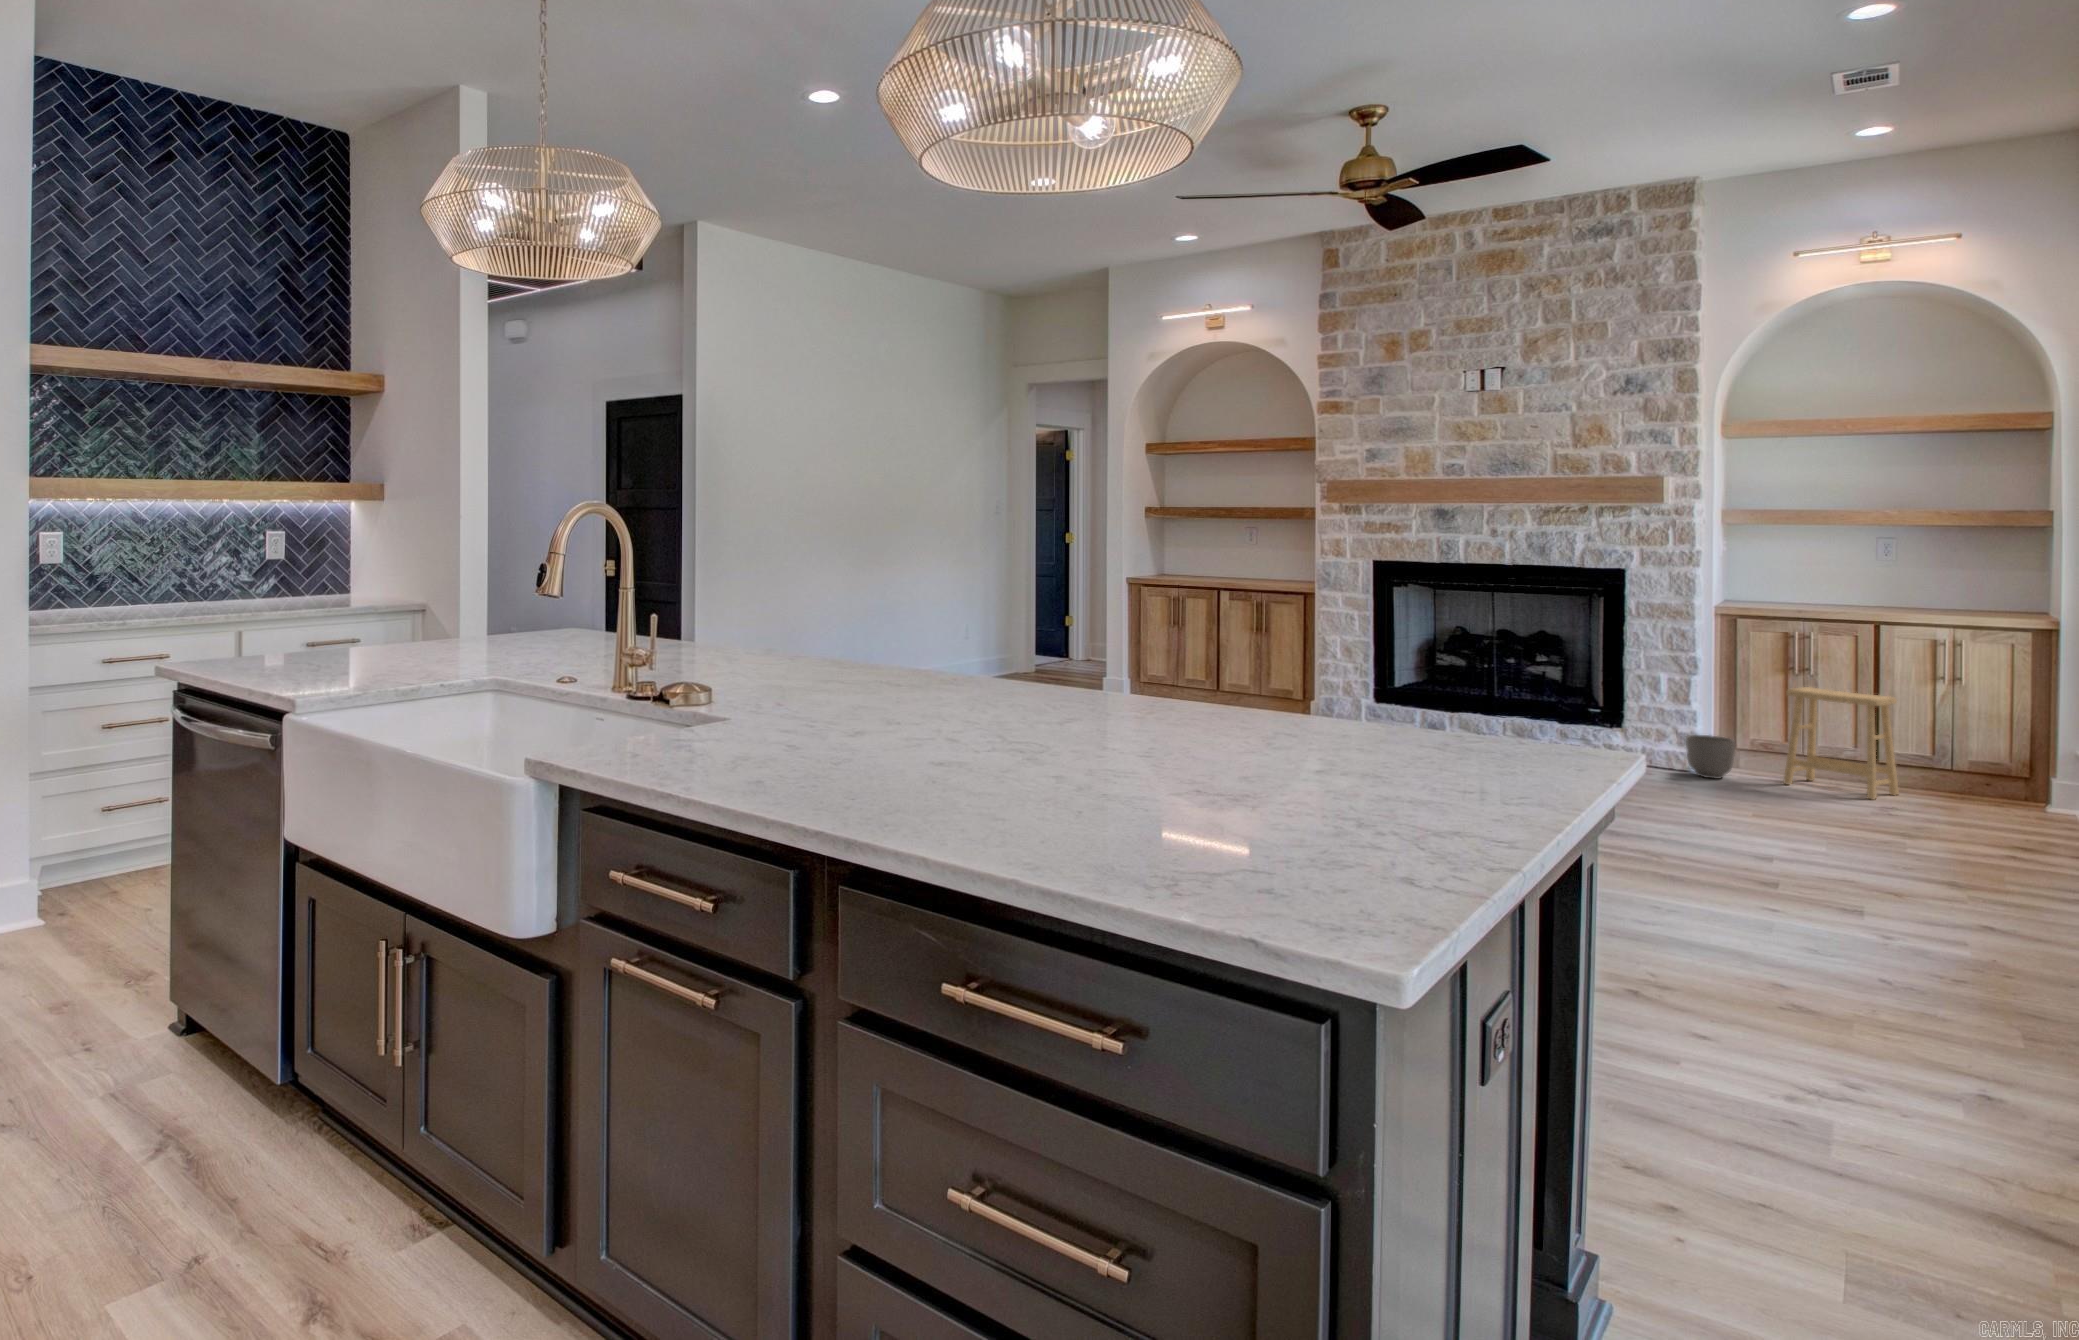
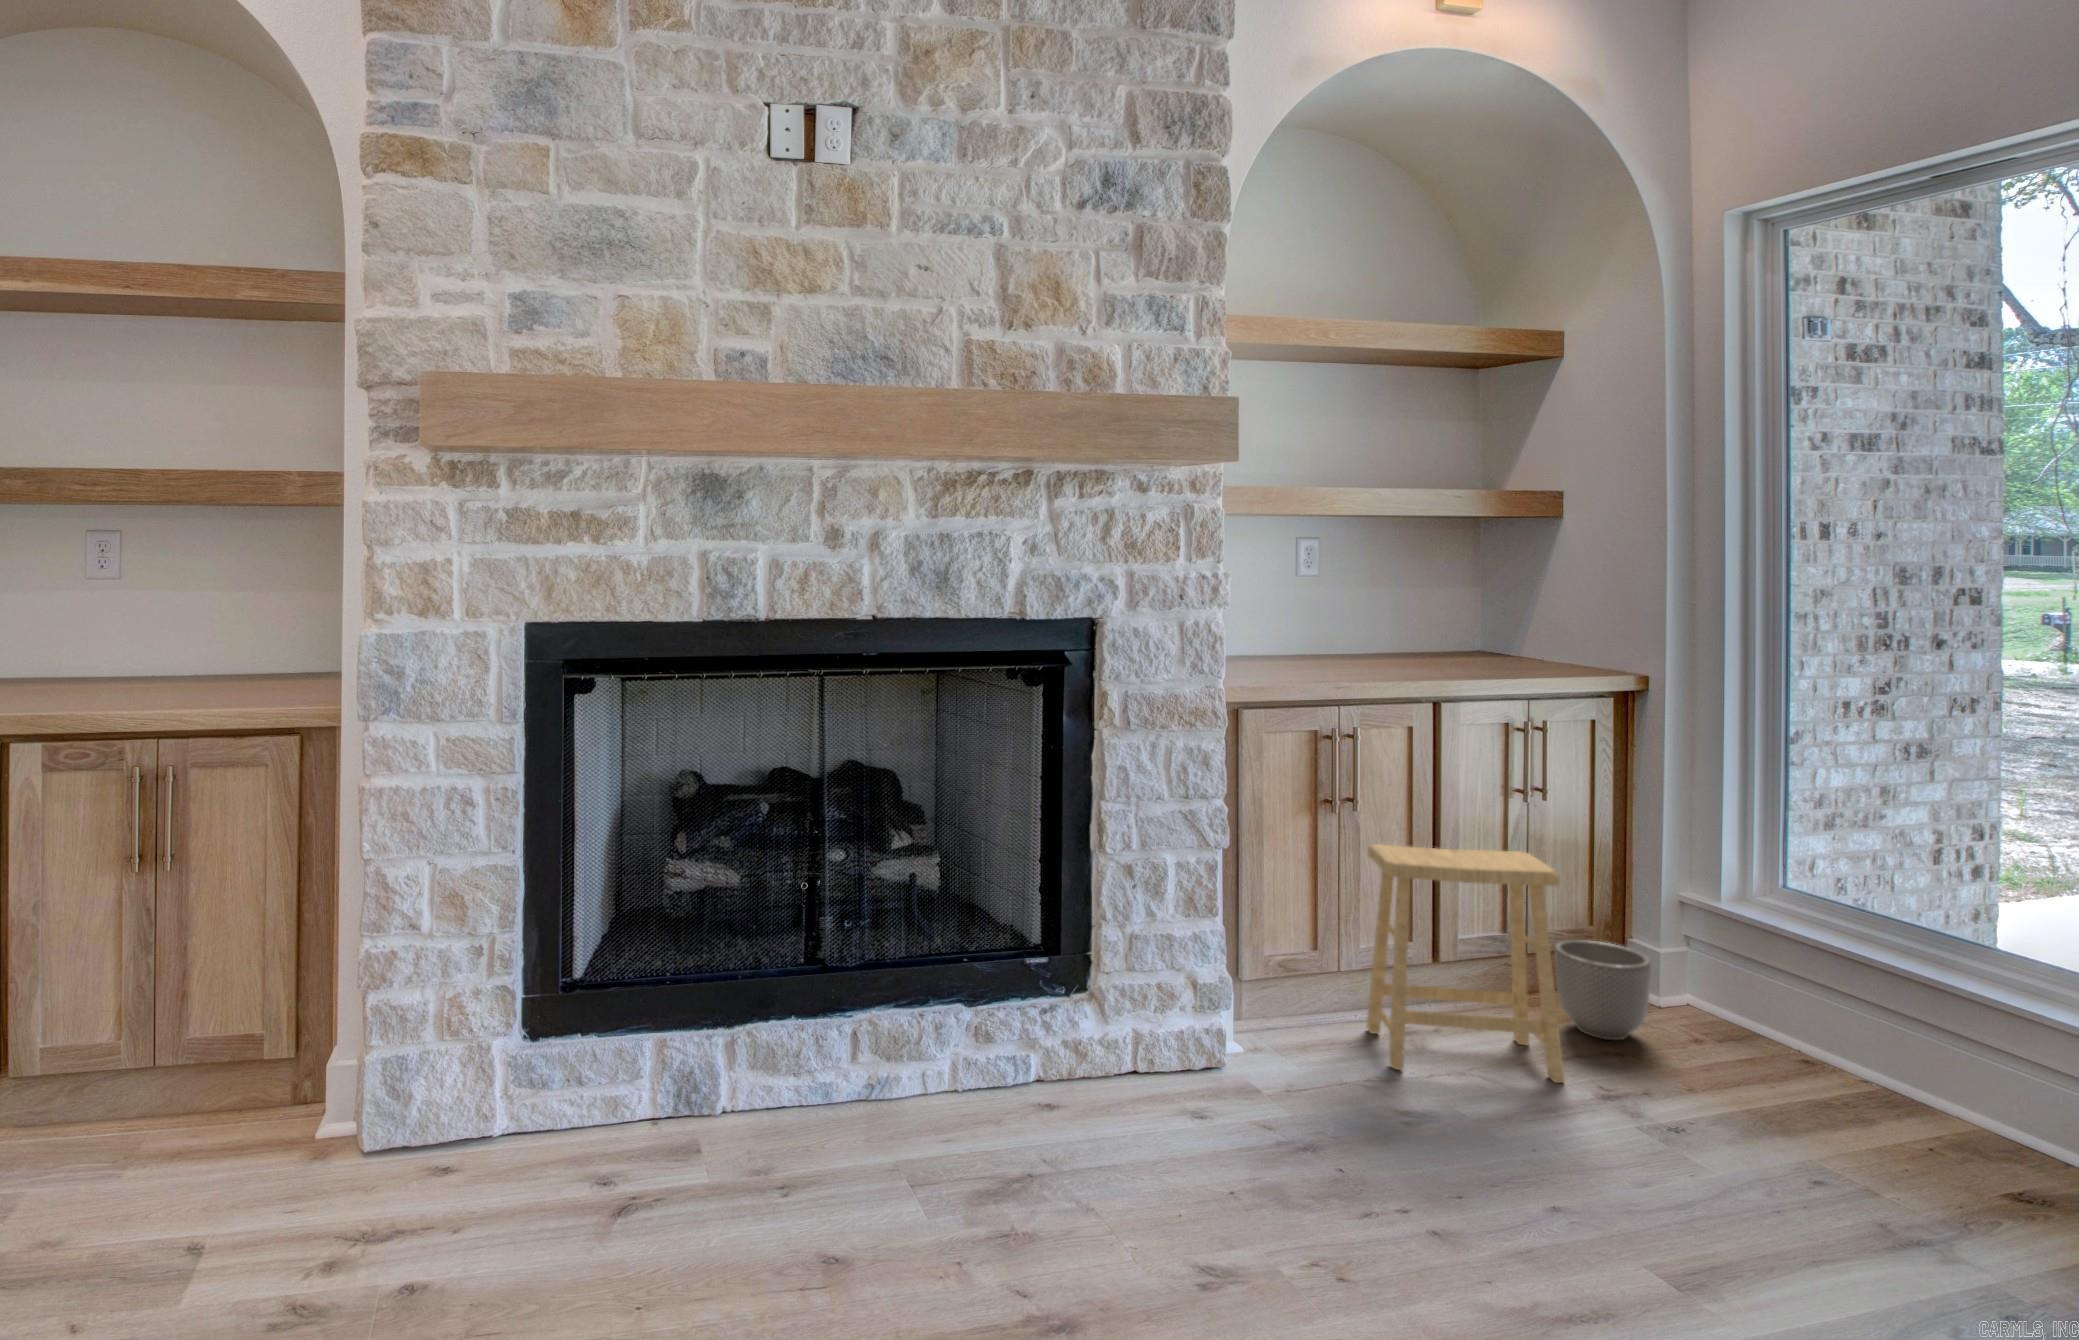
planter: present [1686,735,1735,779] -> present [1554,940,1651,1040]

